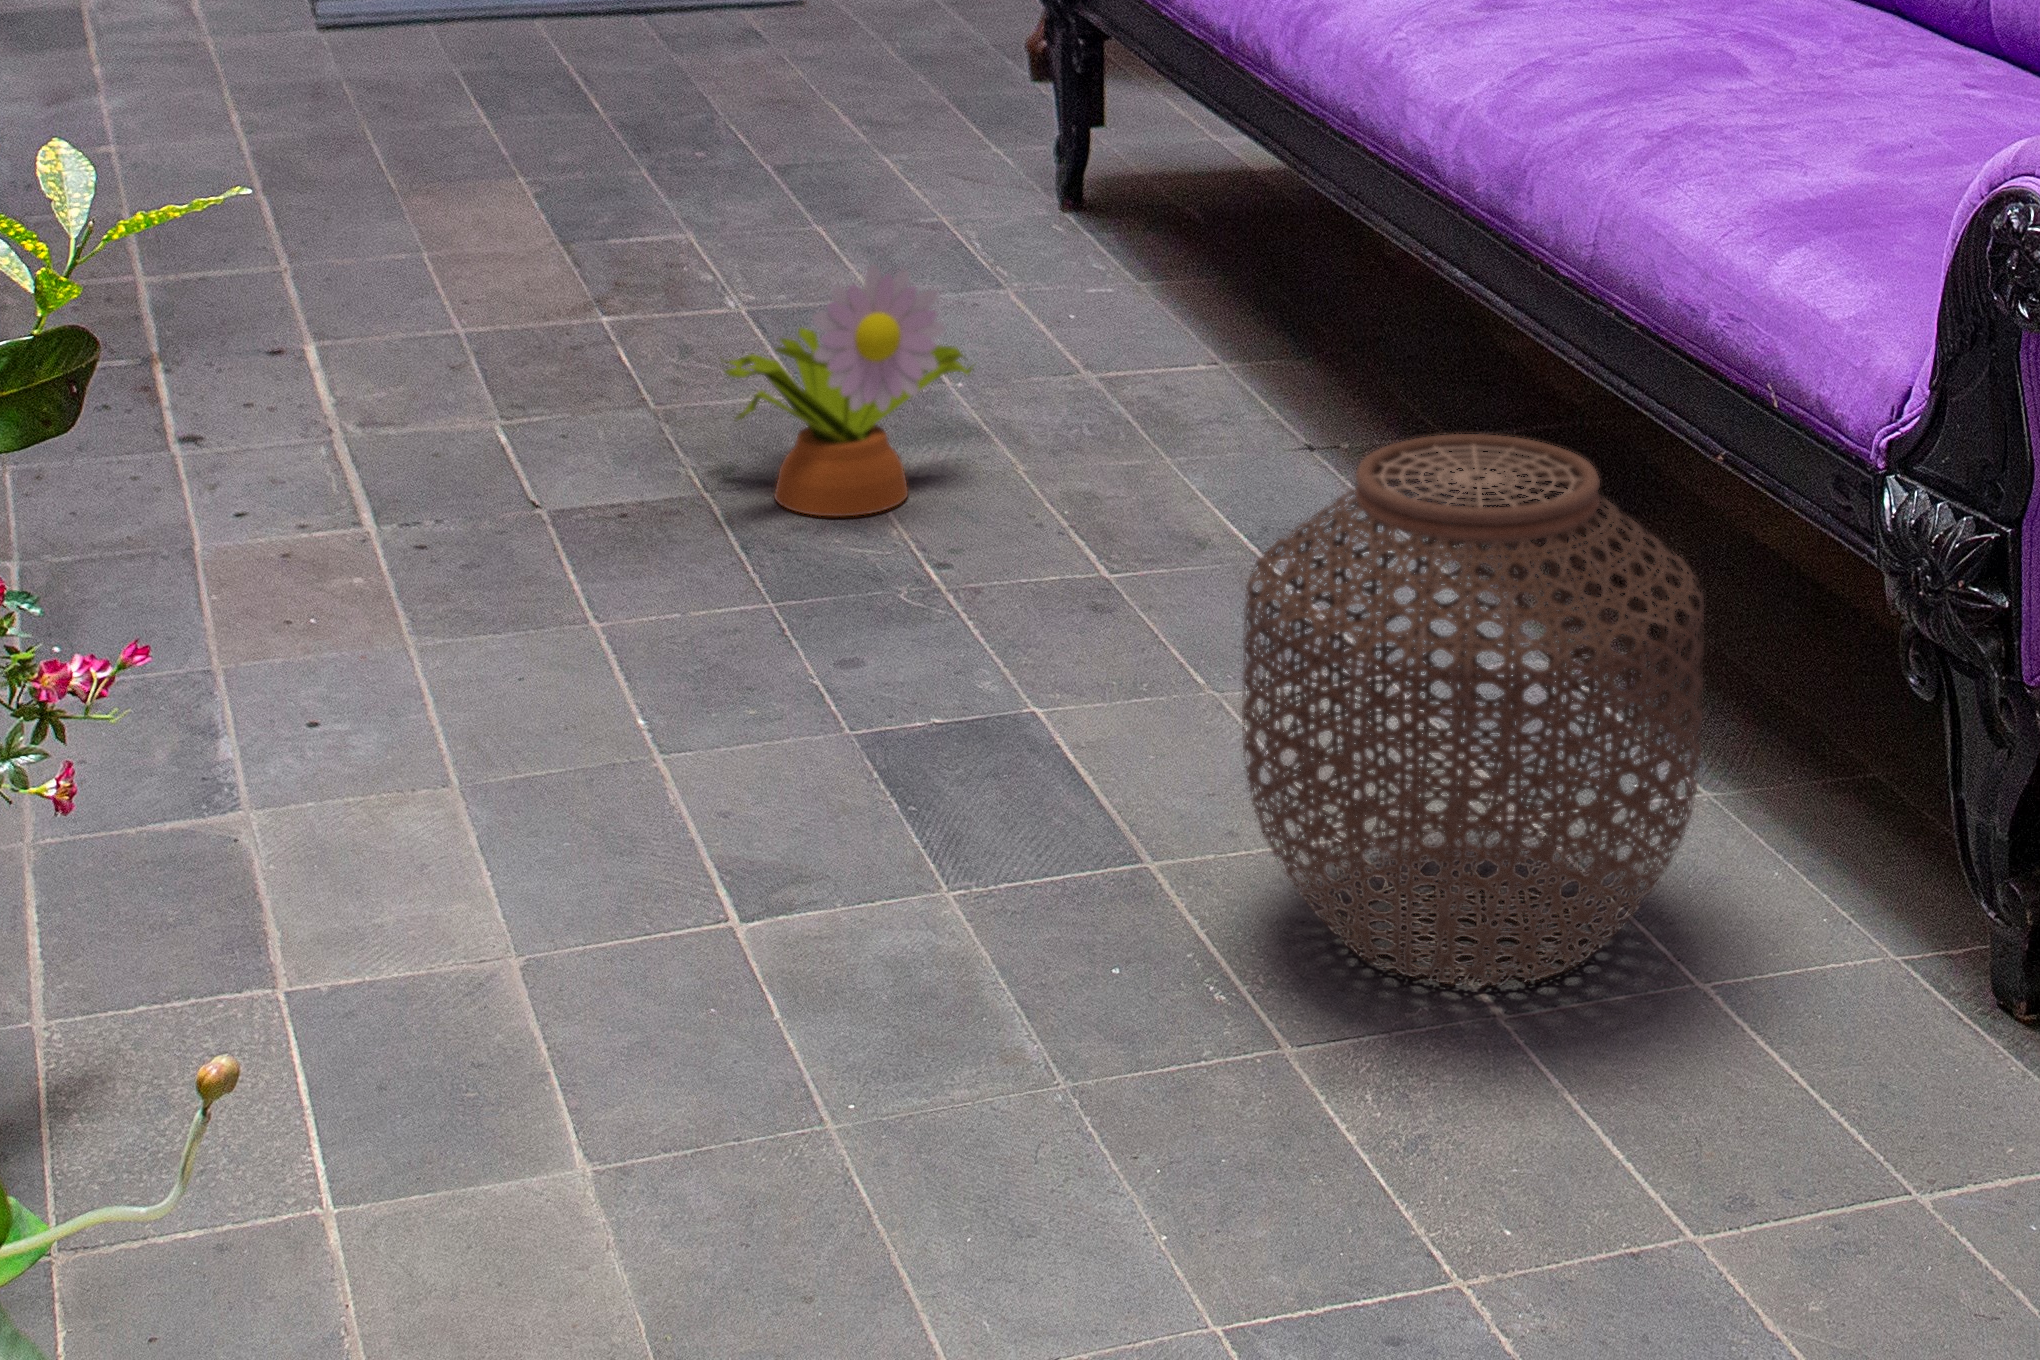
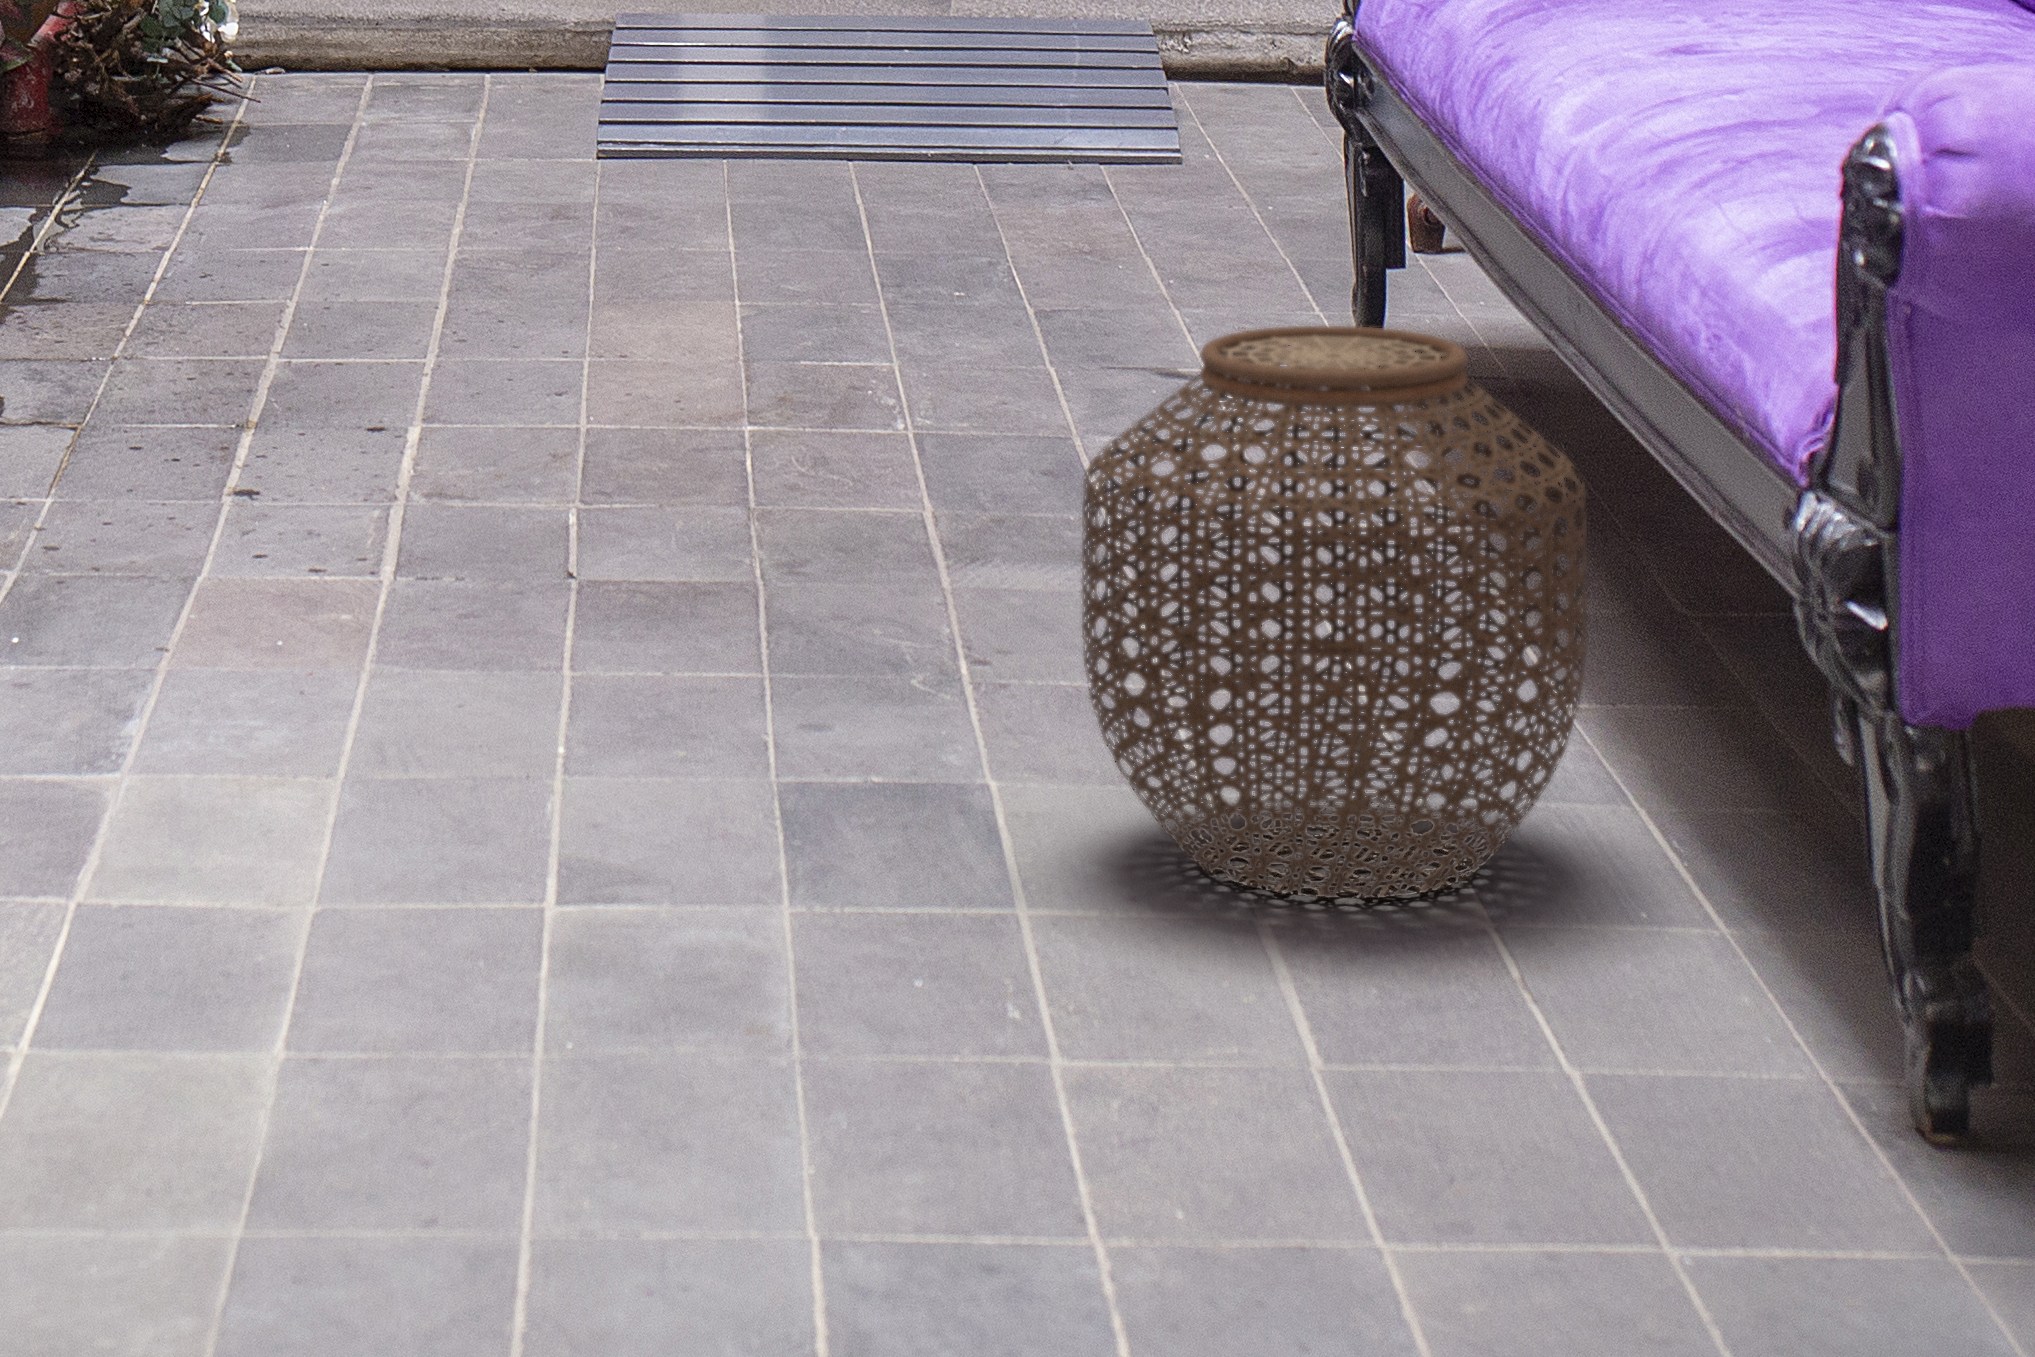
decorative plant: present [722,264,973,516] -> none [782,248,1072,536]

